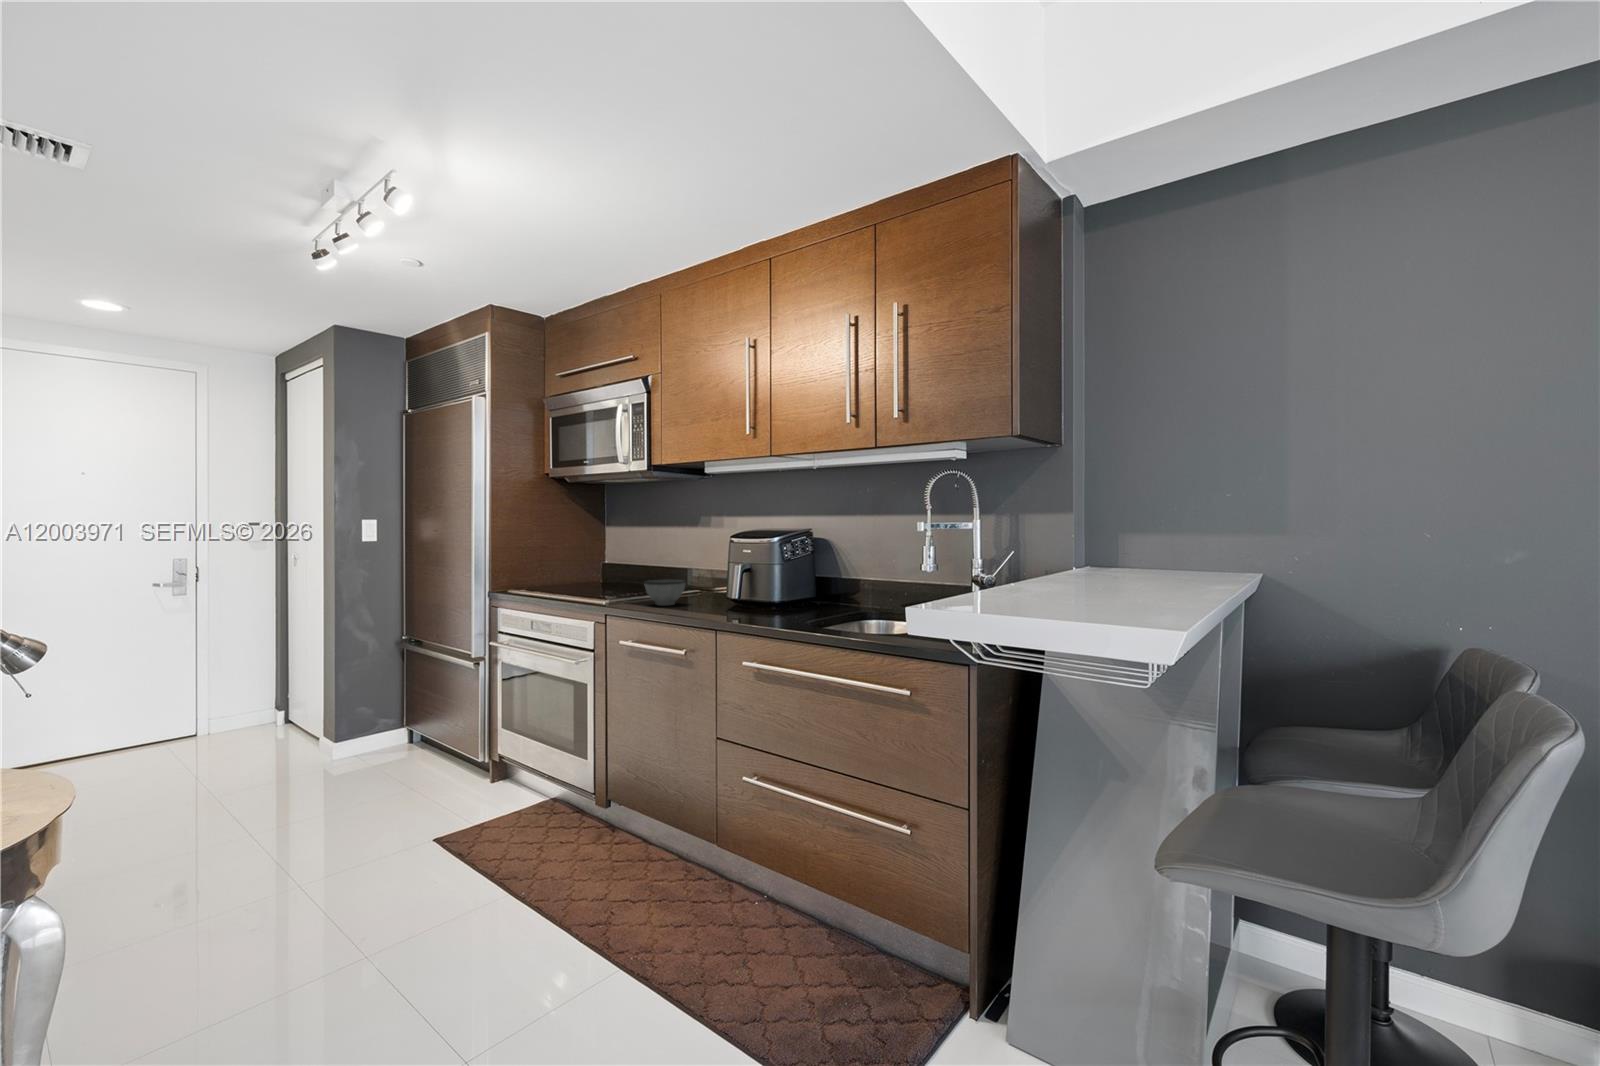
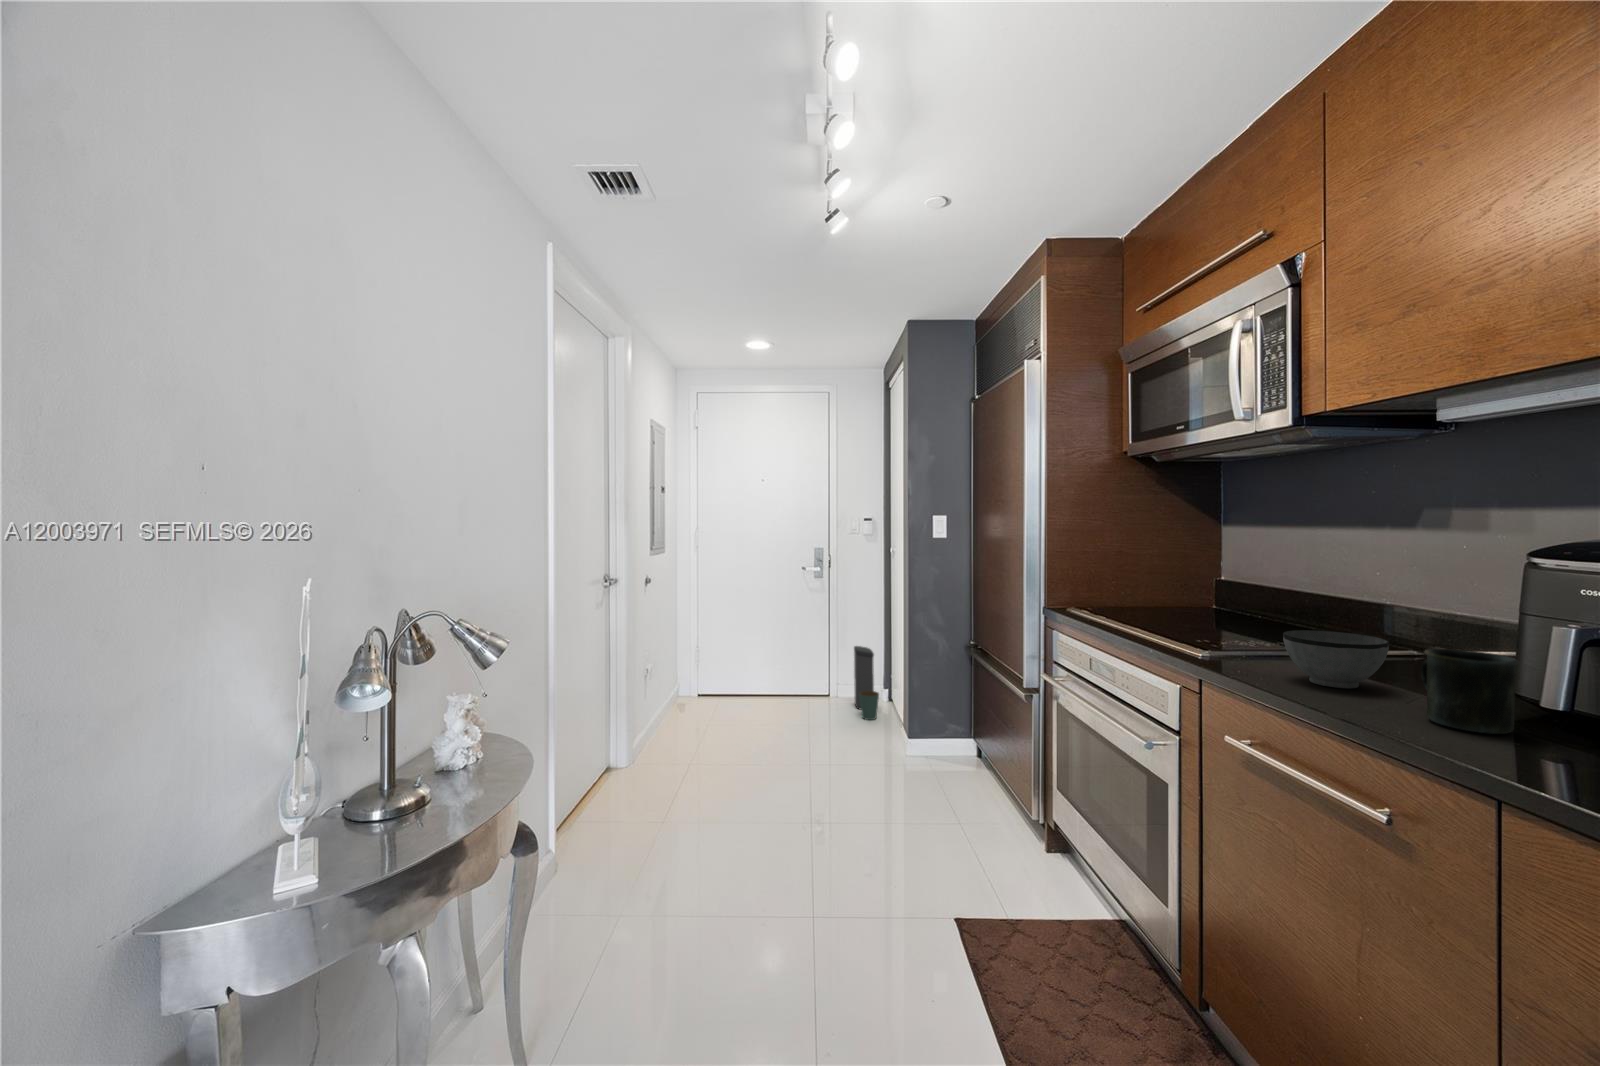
mug: none [695,578,723,610] -> present [1421,649,1519,734]
trash can: none [236,669,281,746] -> present [854,646,879,720]

